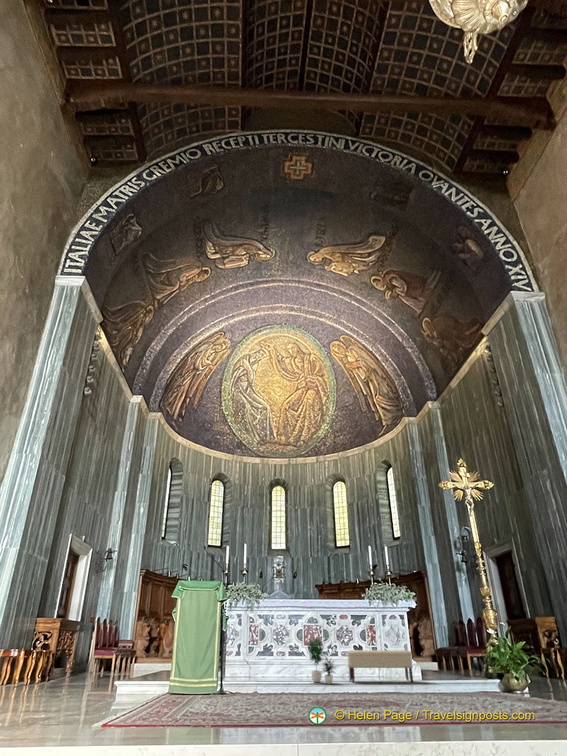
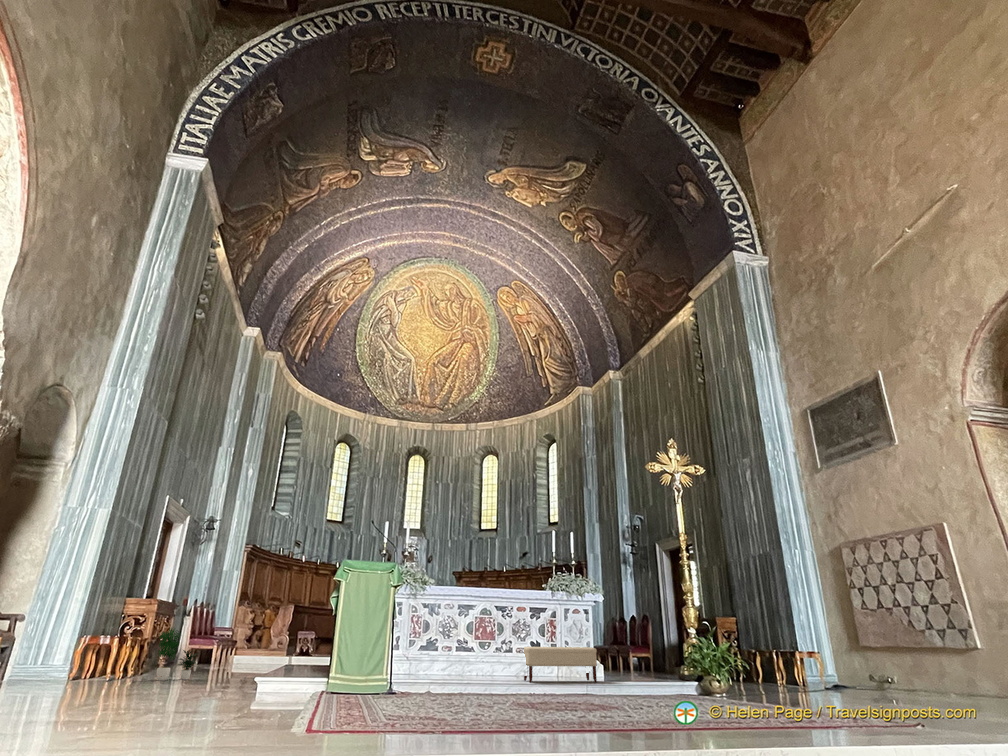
potted plant: present [308,638,334,684] -> present [156,627,196,681]

